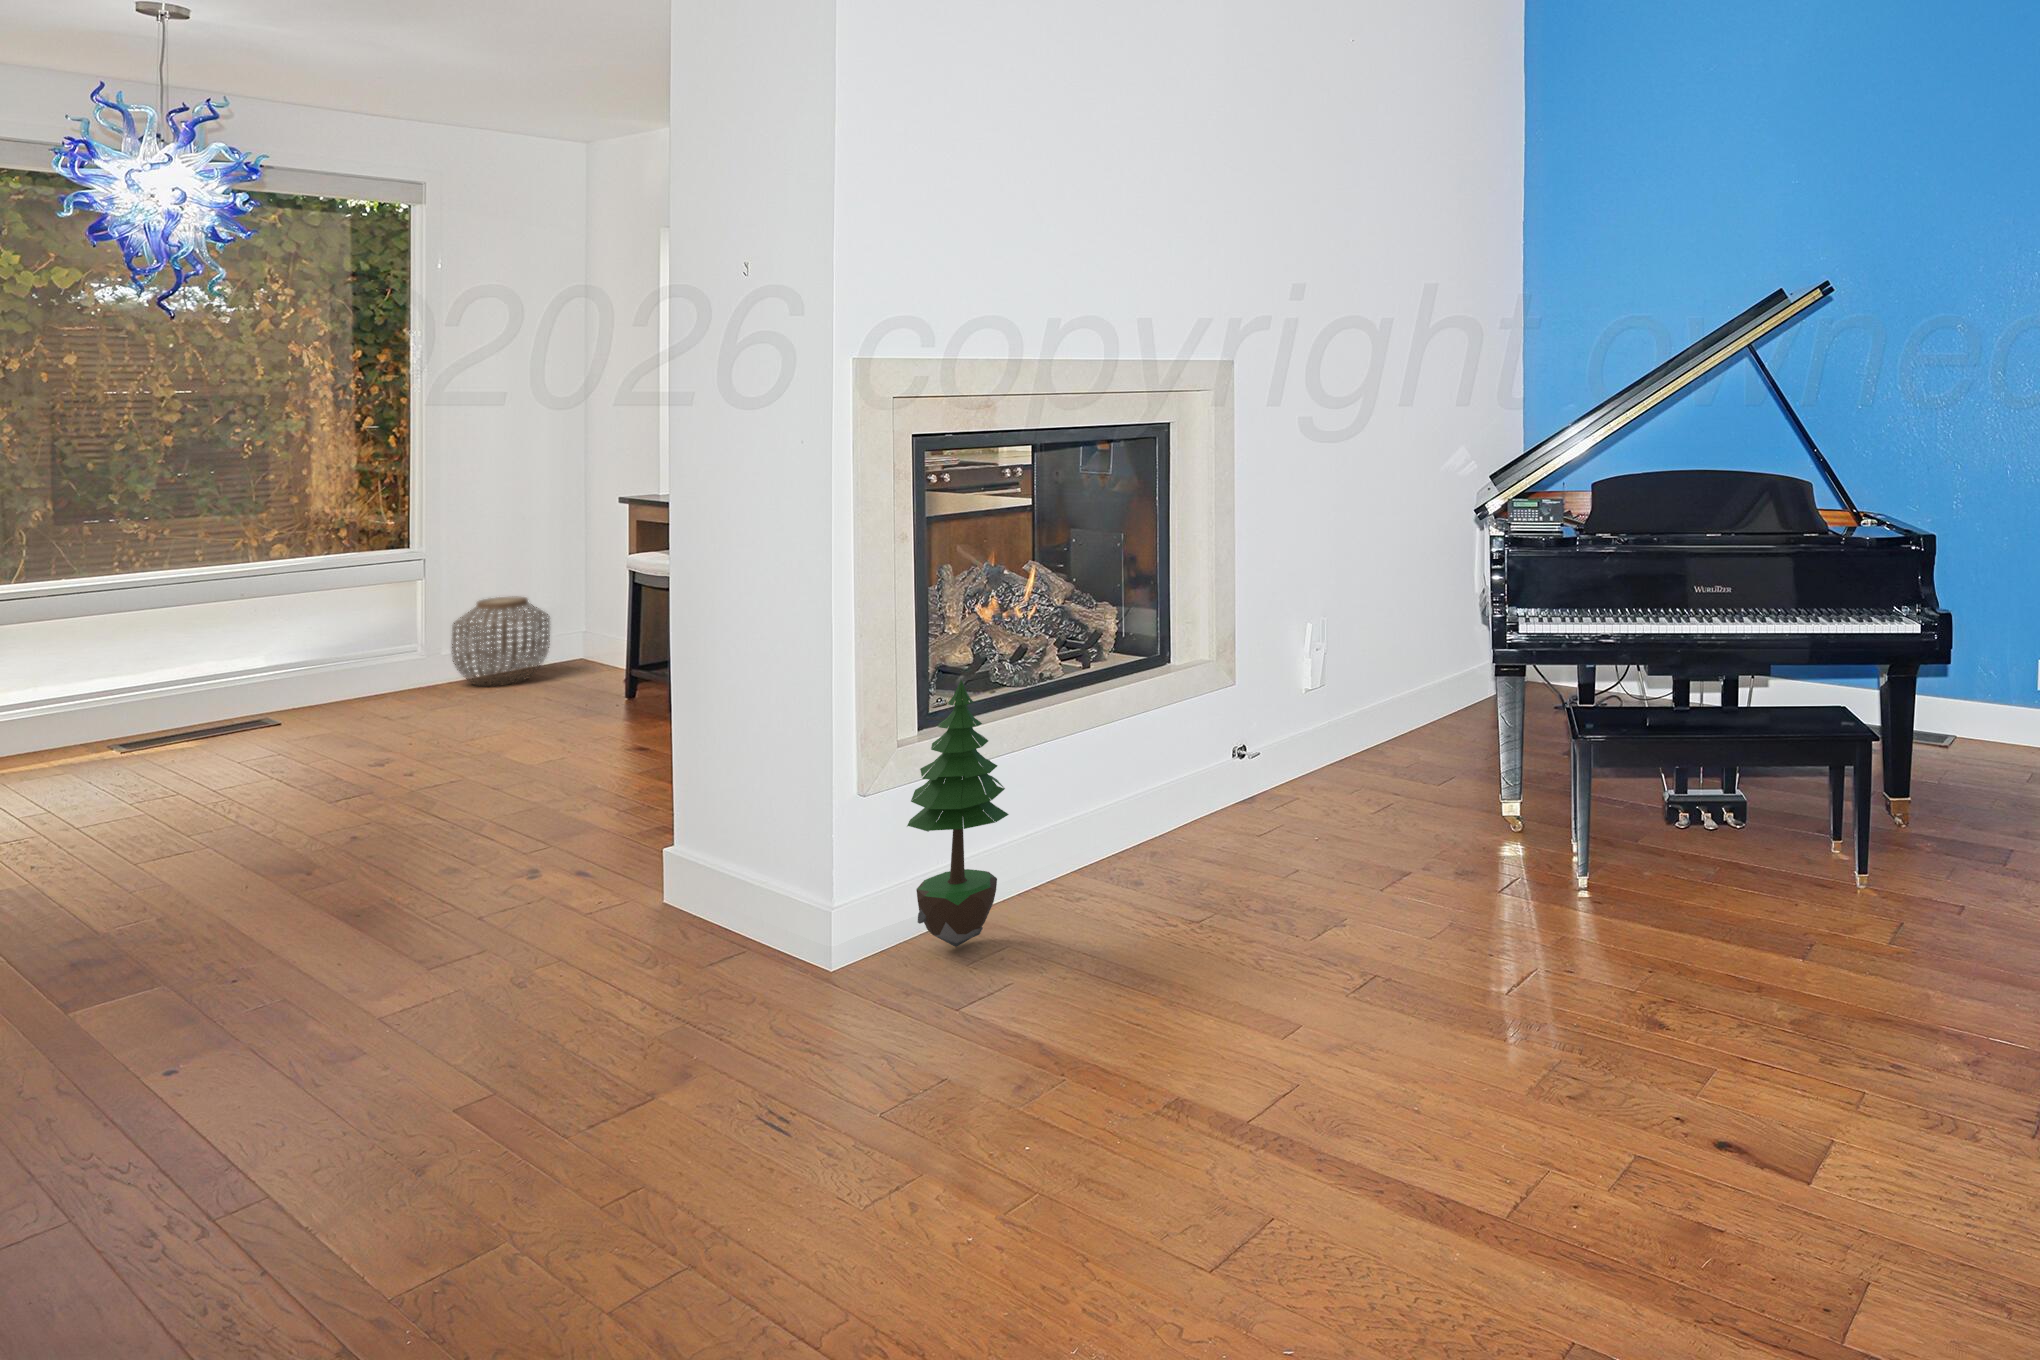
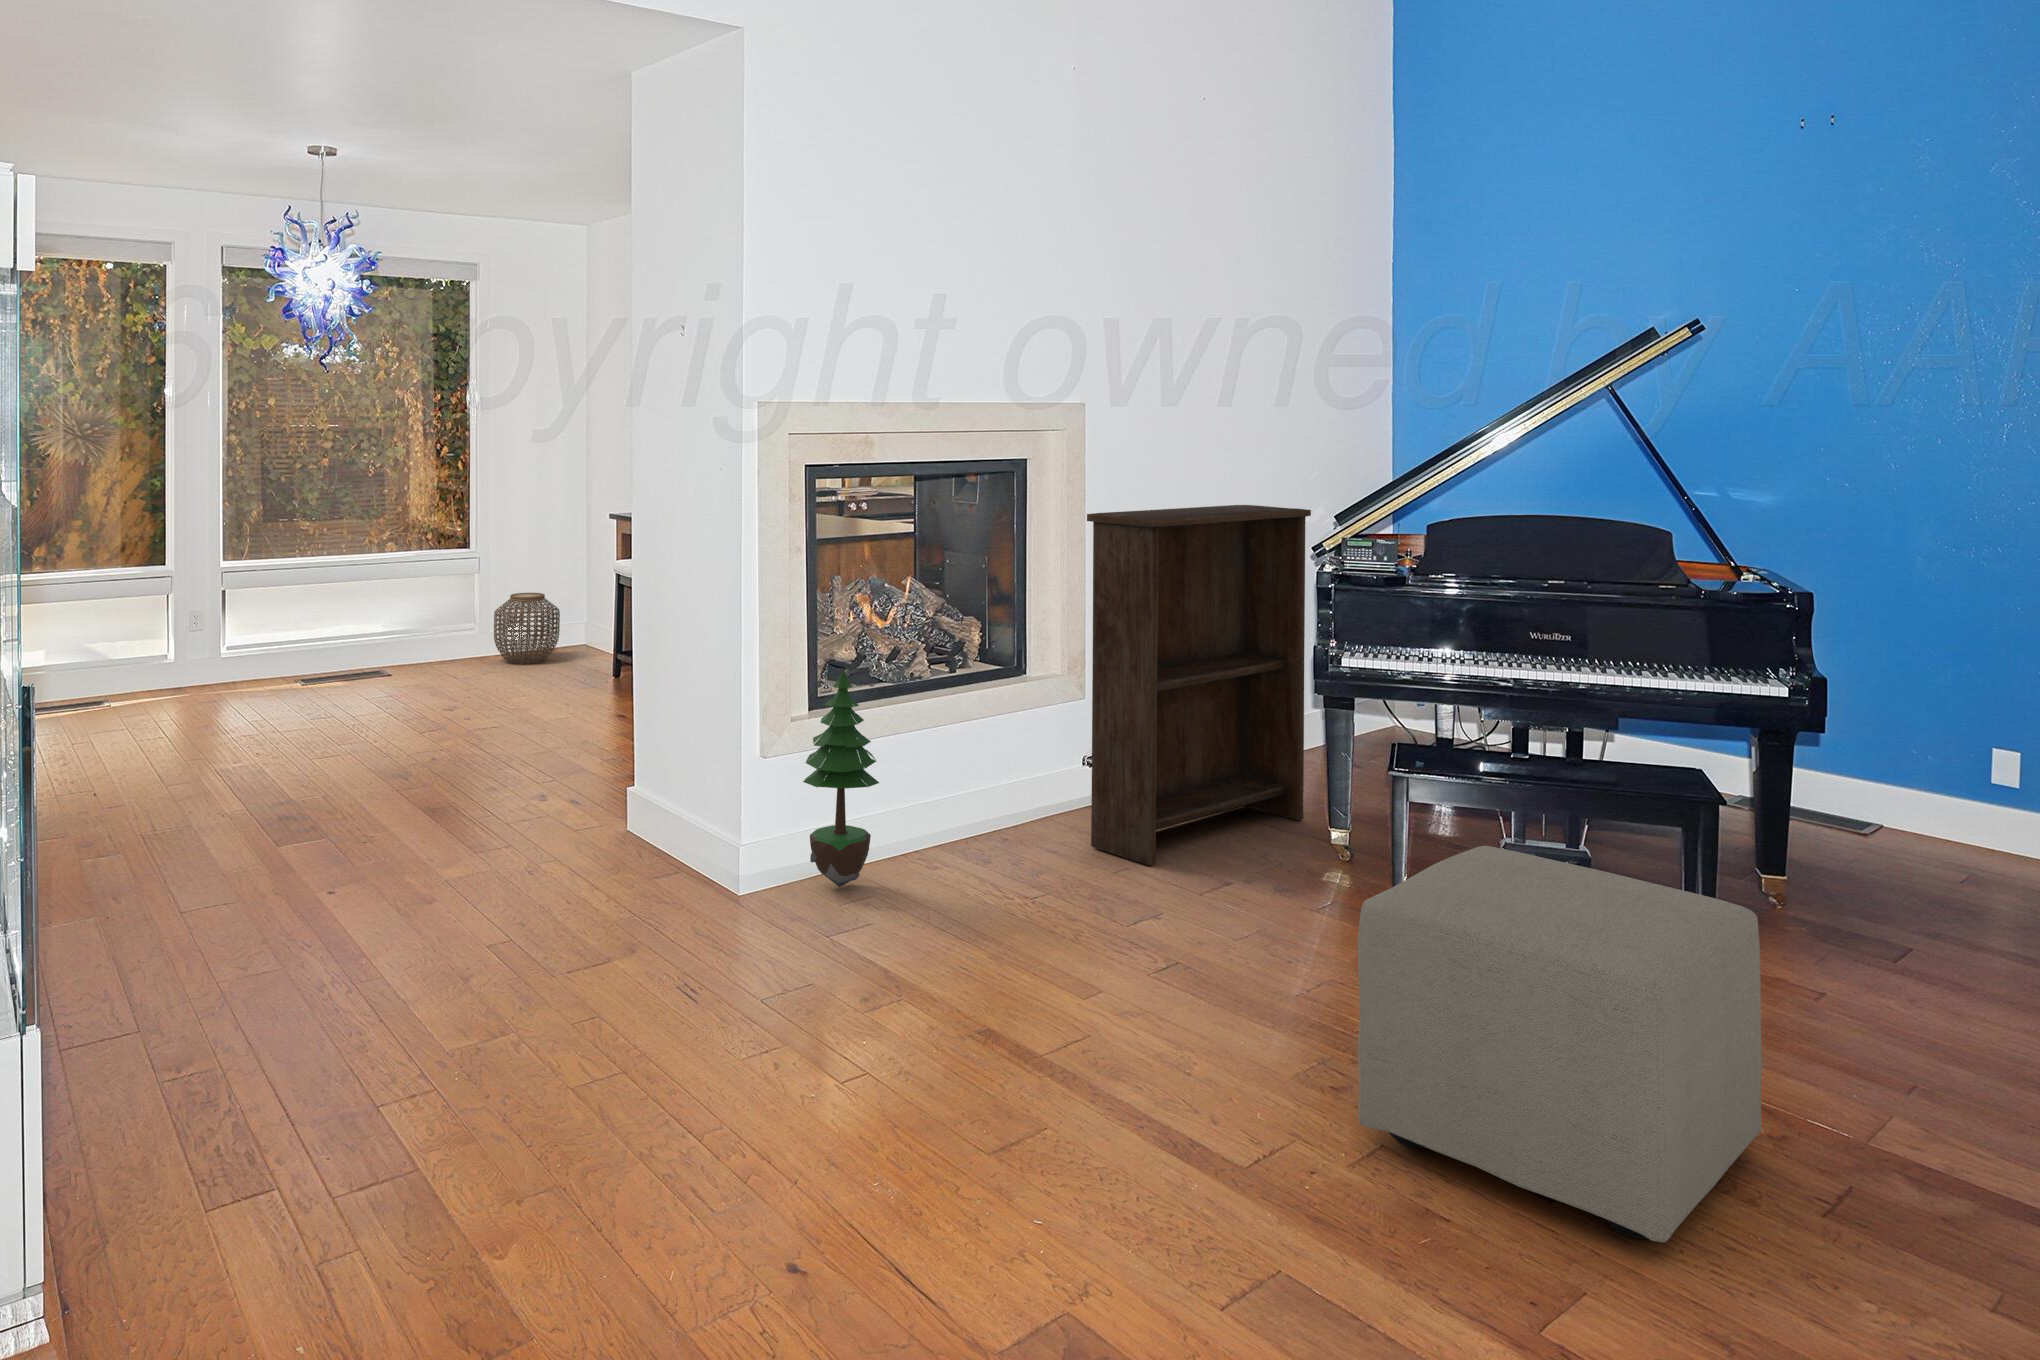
bookshelf: none [1250,466,1474,864] -> present [1087,505,1311,865]
ottoman: none [1636,825,2006,1262] -> present [1358,846,1762,1243]

